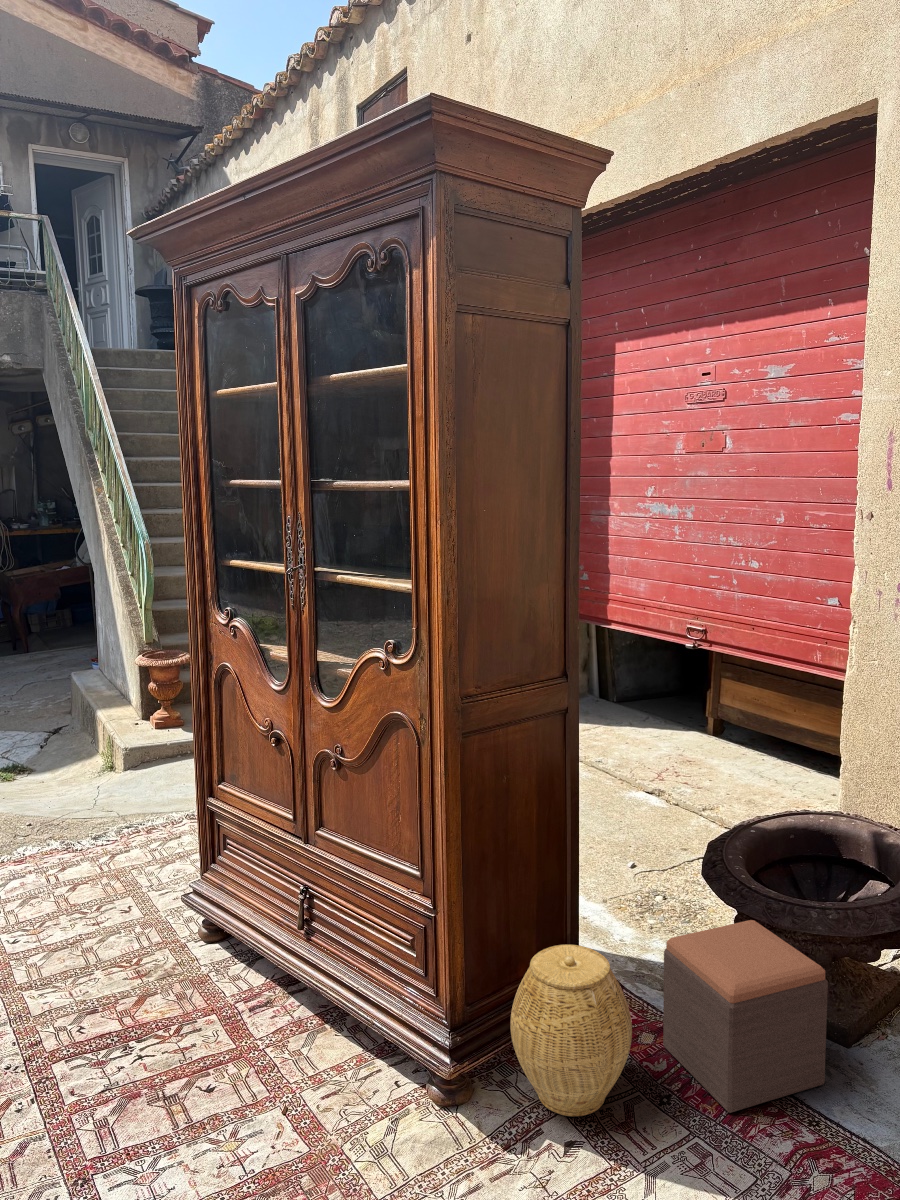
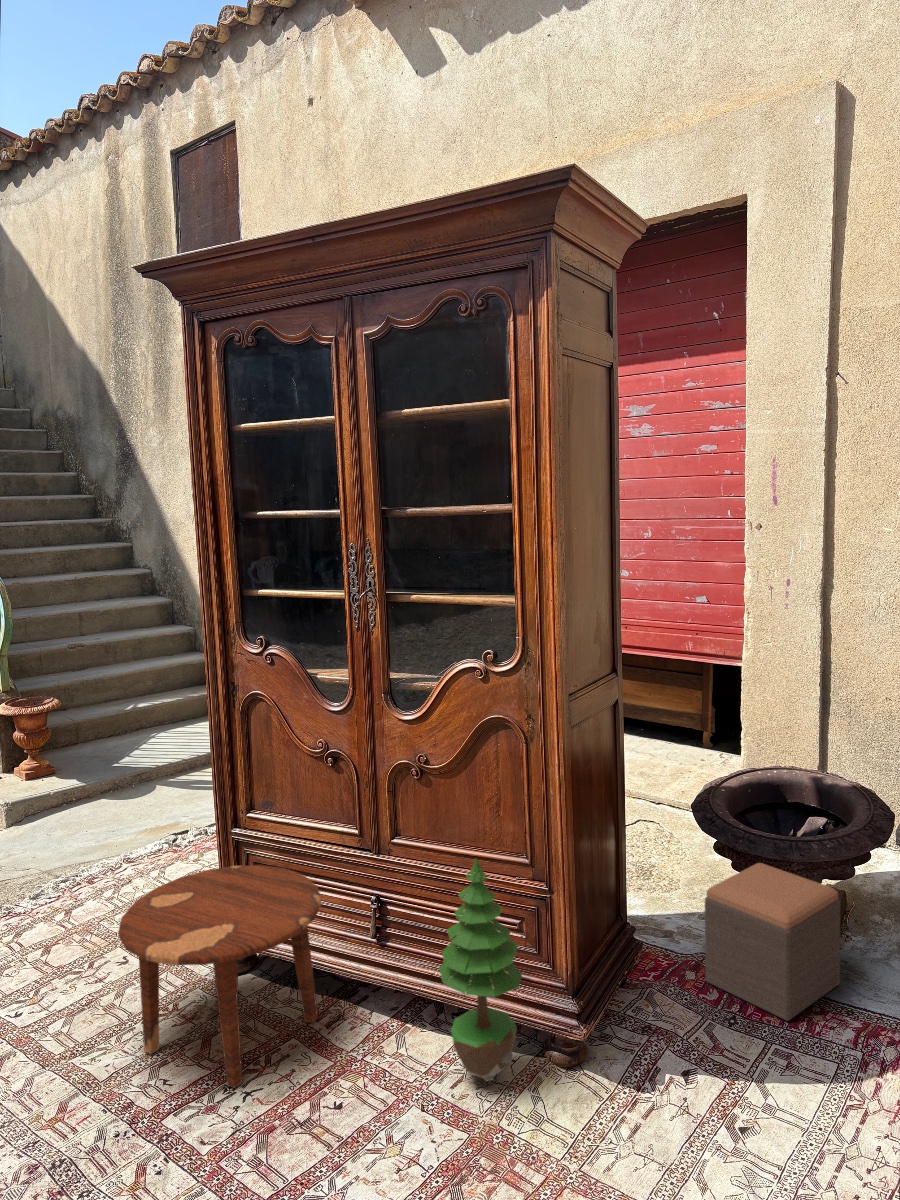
side table: none [52,834,256,1050] -> present [118,865,321,1088]
potted tree: none [310,859,401,1100] -> present [439,859,522,1081]
woven basket: present [510,945,632,1116] -> none [606,905,713,1053]

